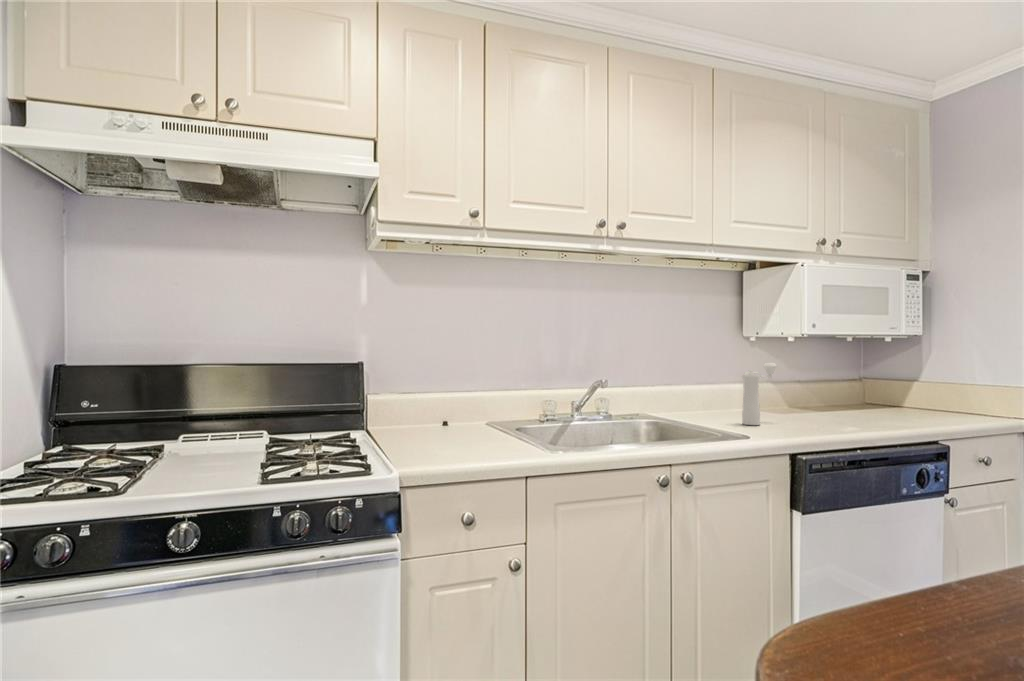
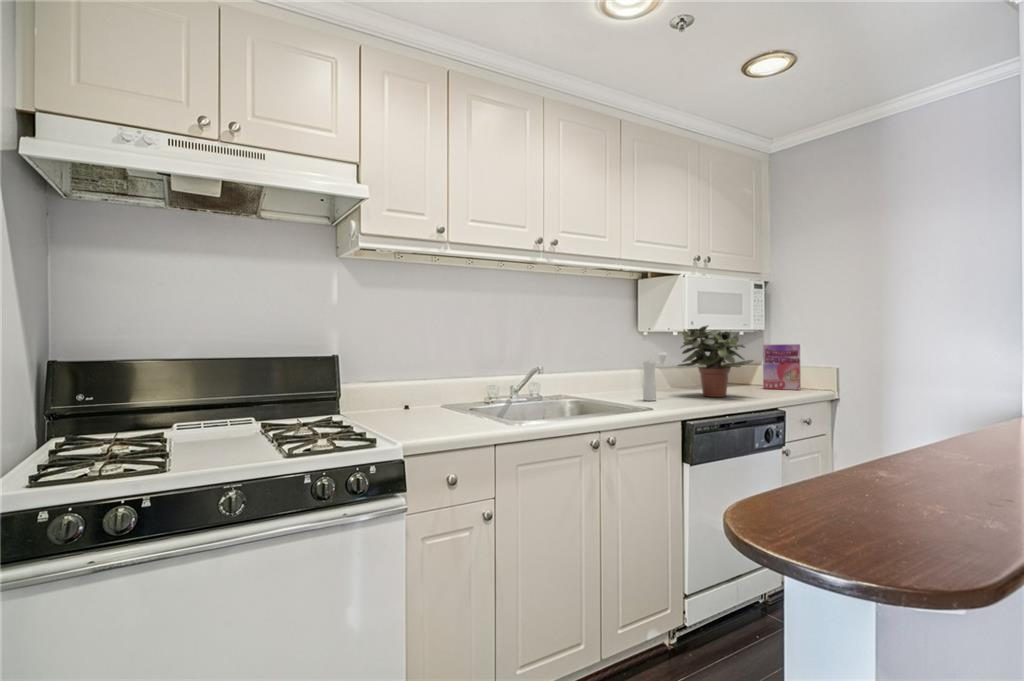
potted plant: none [792,328,902,423] -> present [678,325,753,397]
cereal box: none [919,354,976,416] -> present [763,344,801,390]

